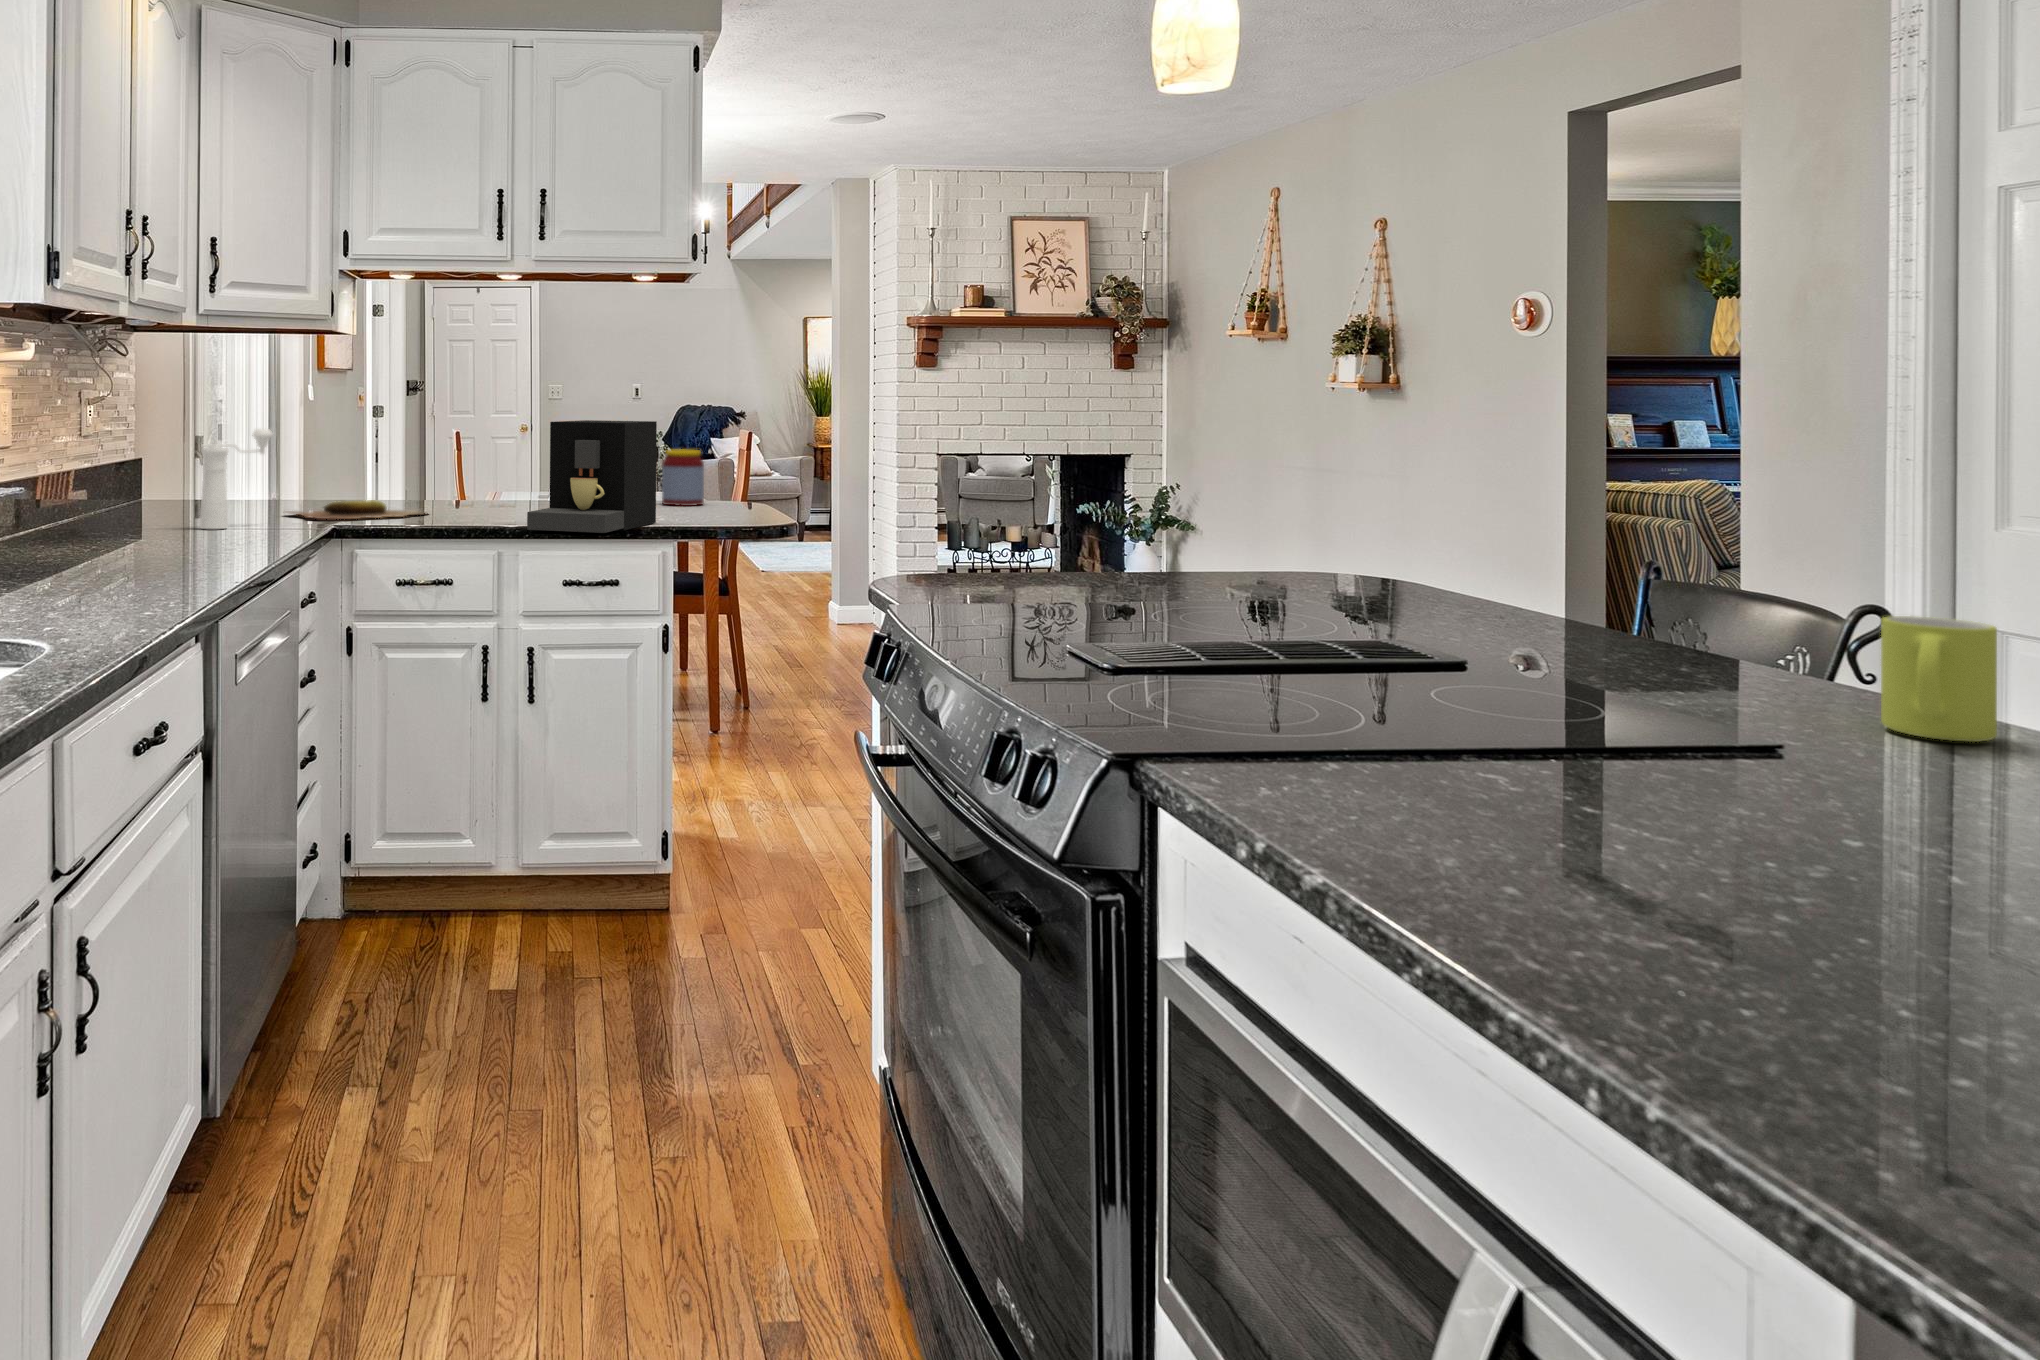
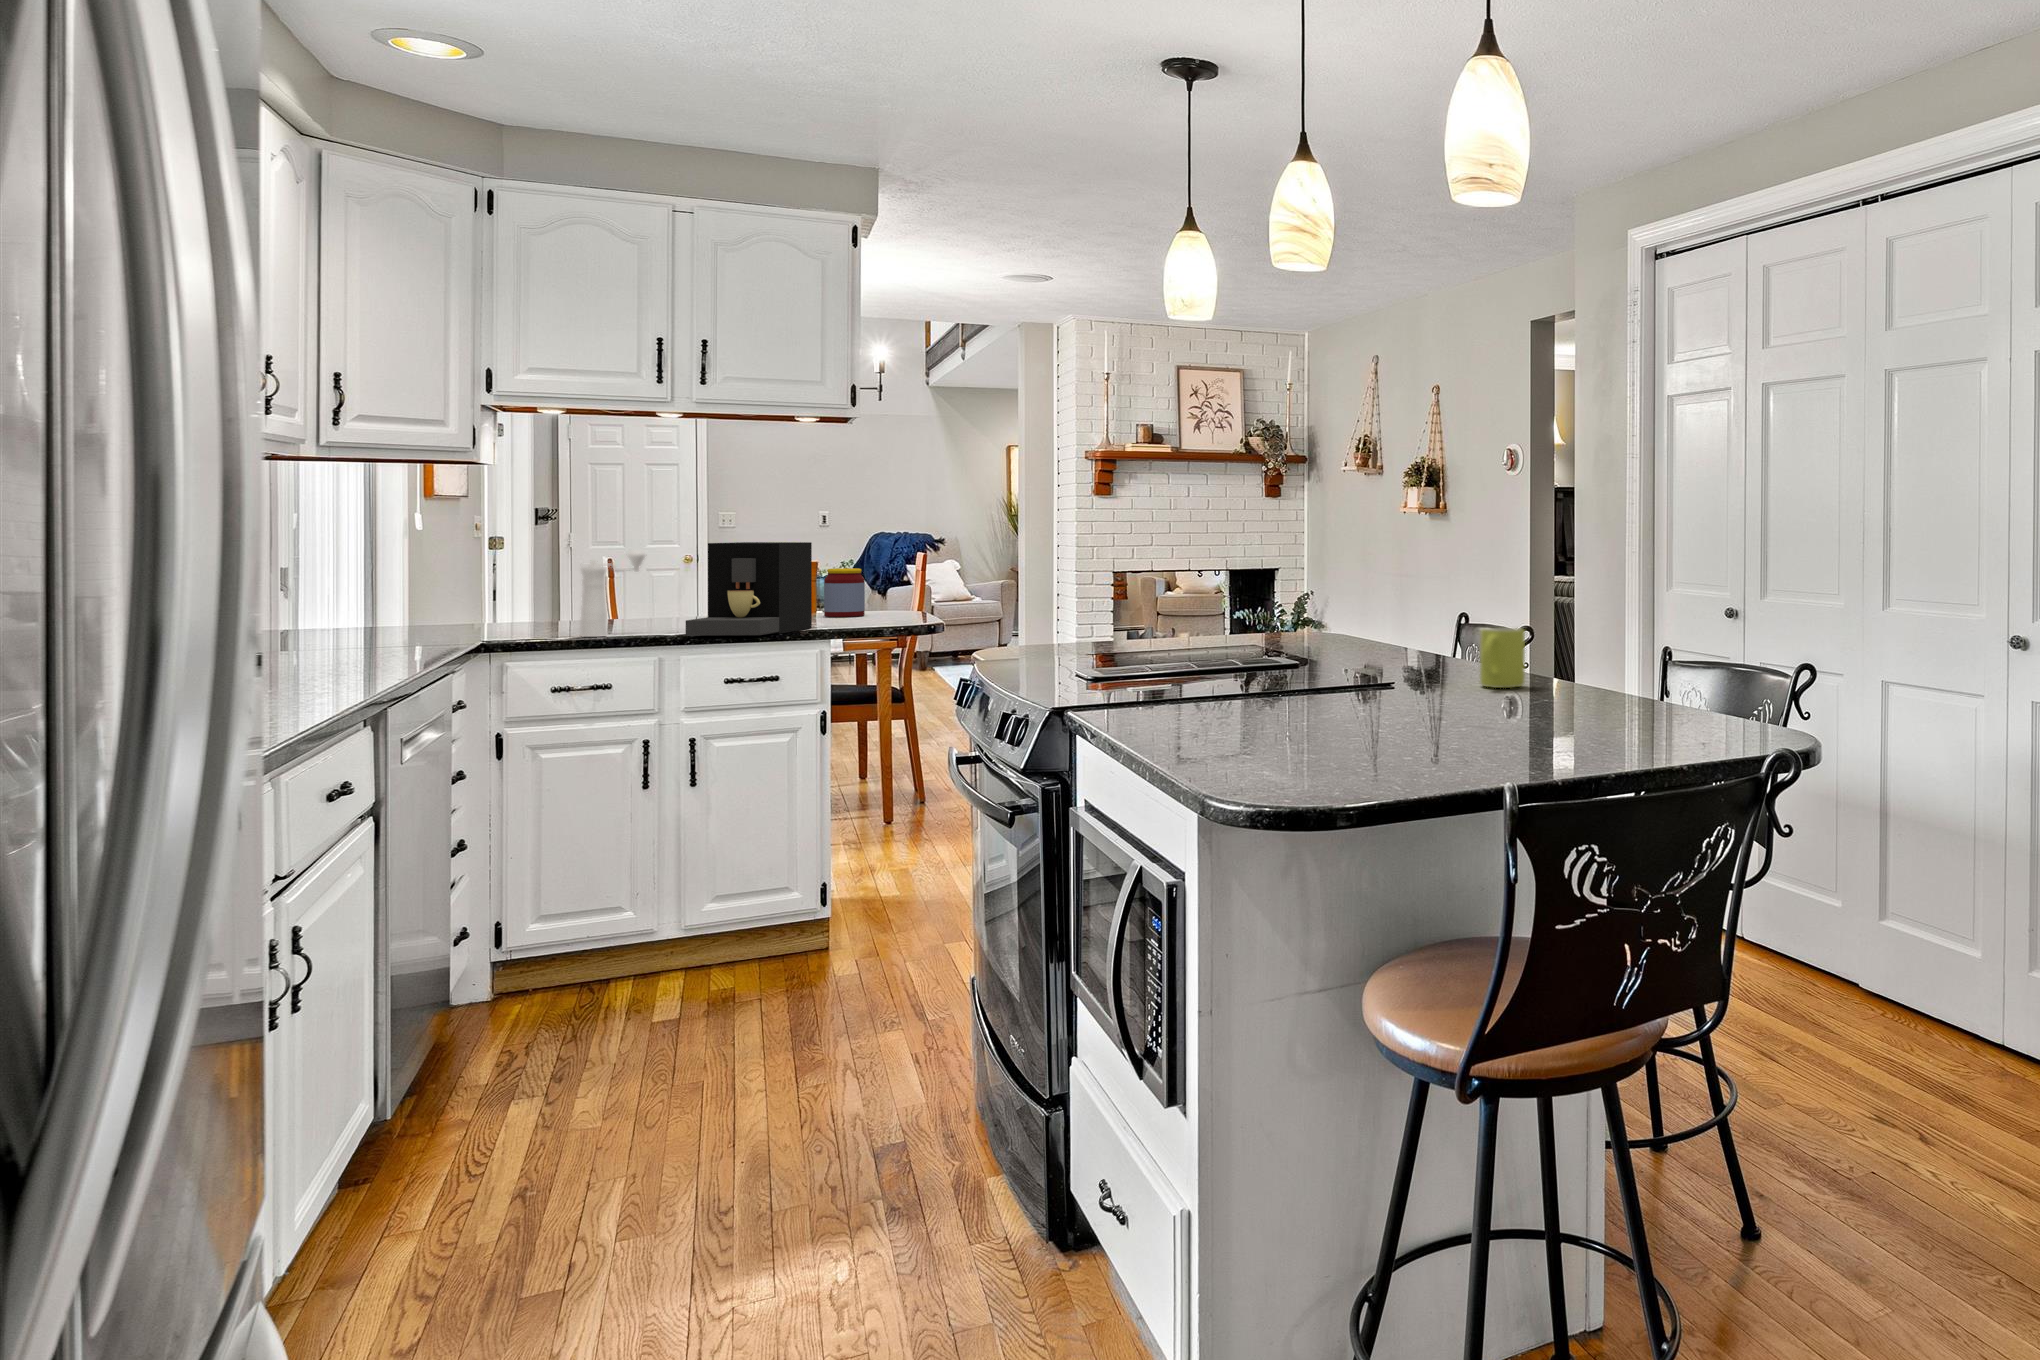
pepper mill: present [200,429,272,529] -> present [580,550,646,637]
cutting board: present [290,500,424,519] -> none [421,618,585,636]

